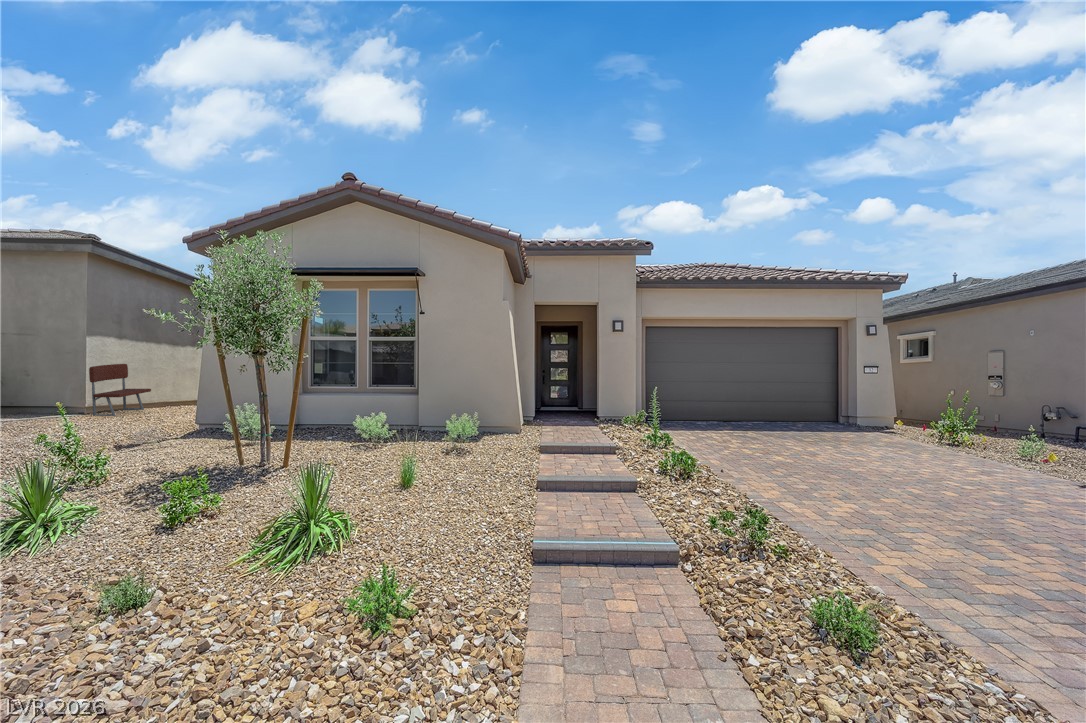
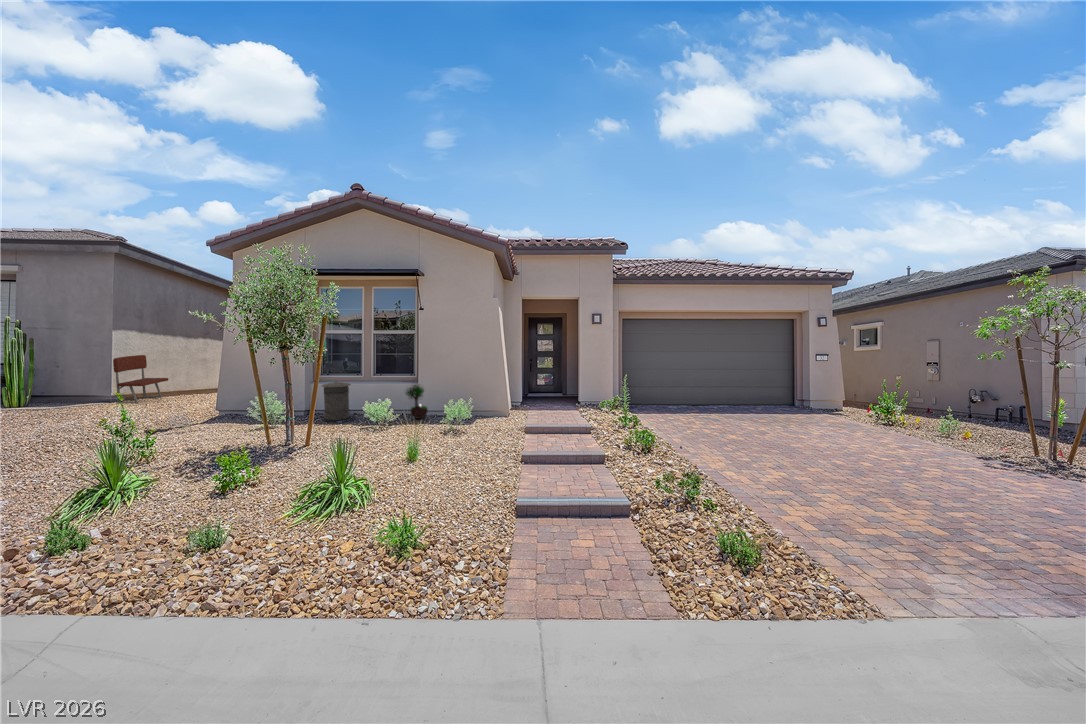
trash can: none [310,393,343,436] -> present [322,382,351,420]
potted tree: none [401,393,429,435] -> present [405,385,428,419]

